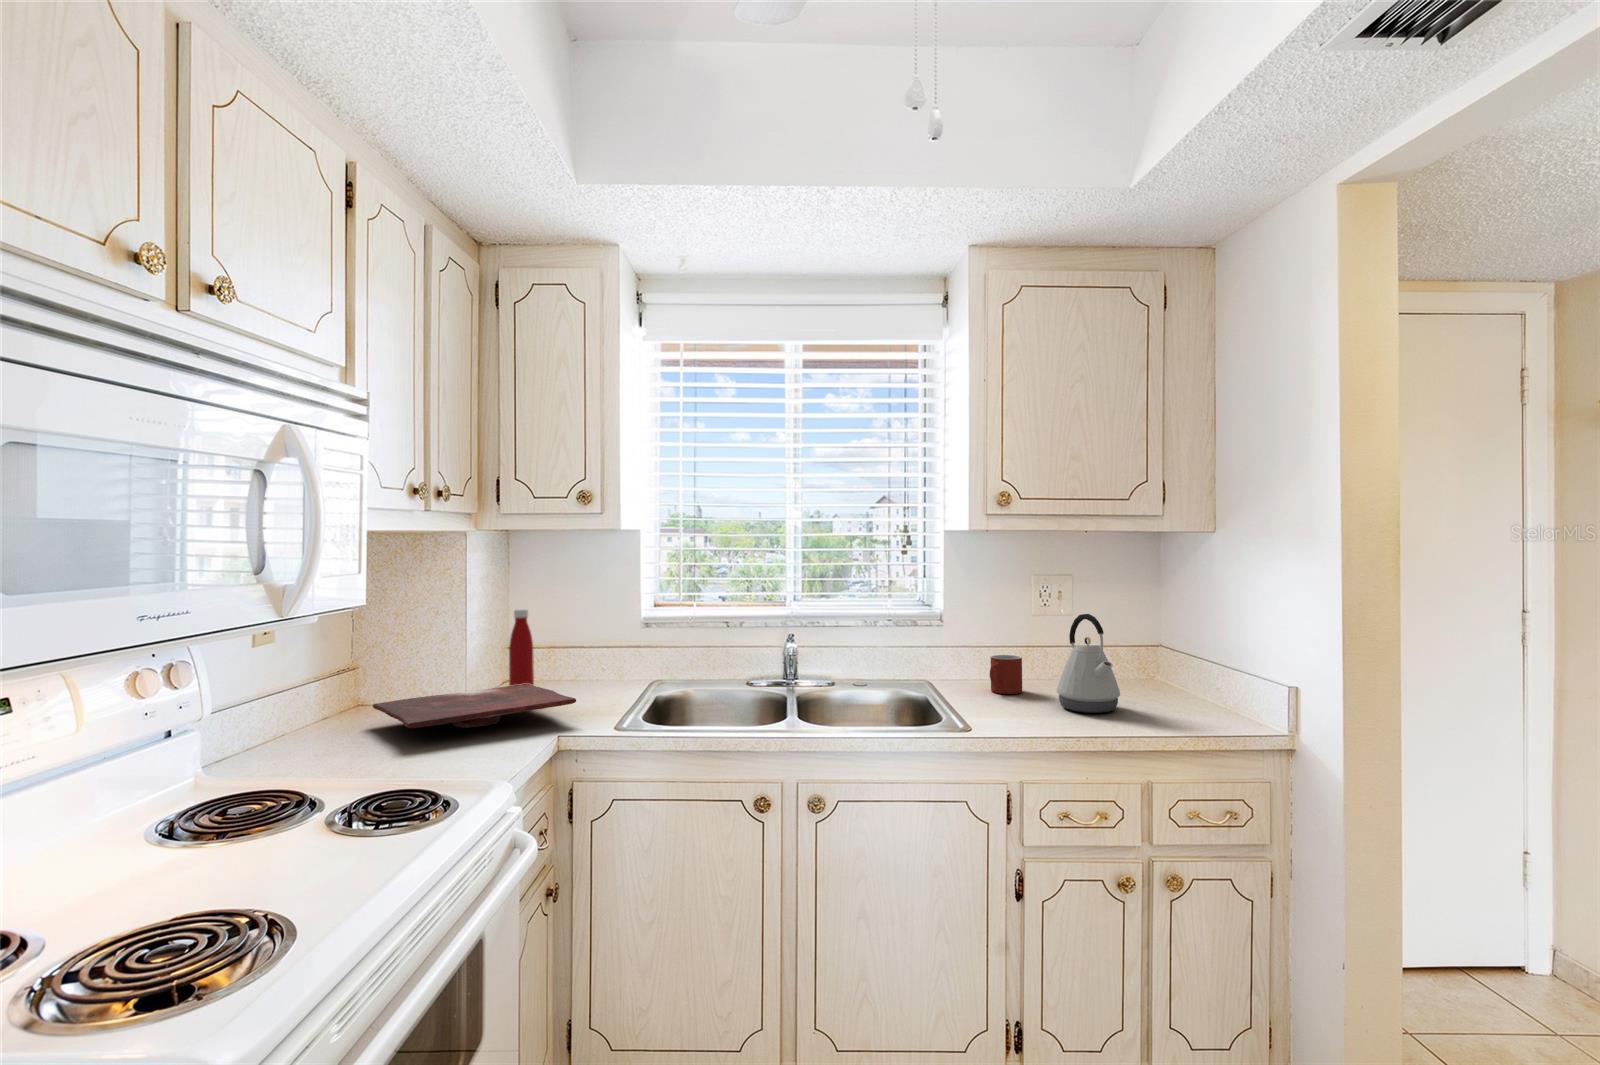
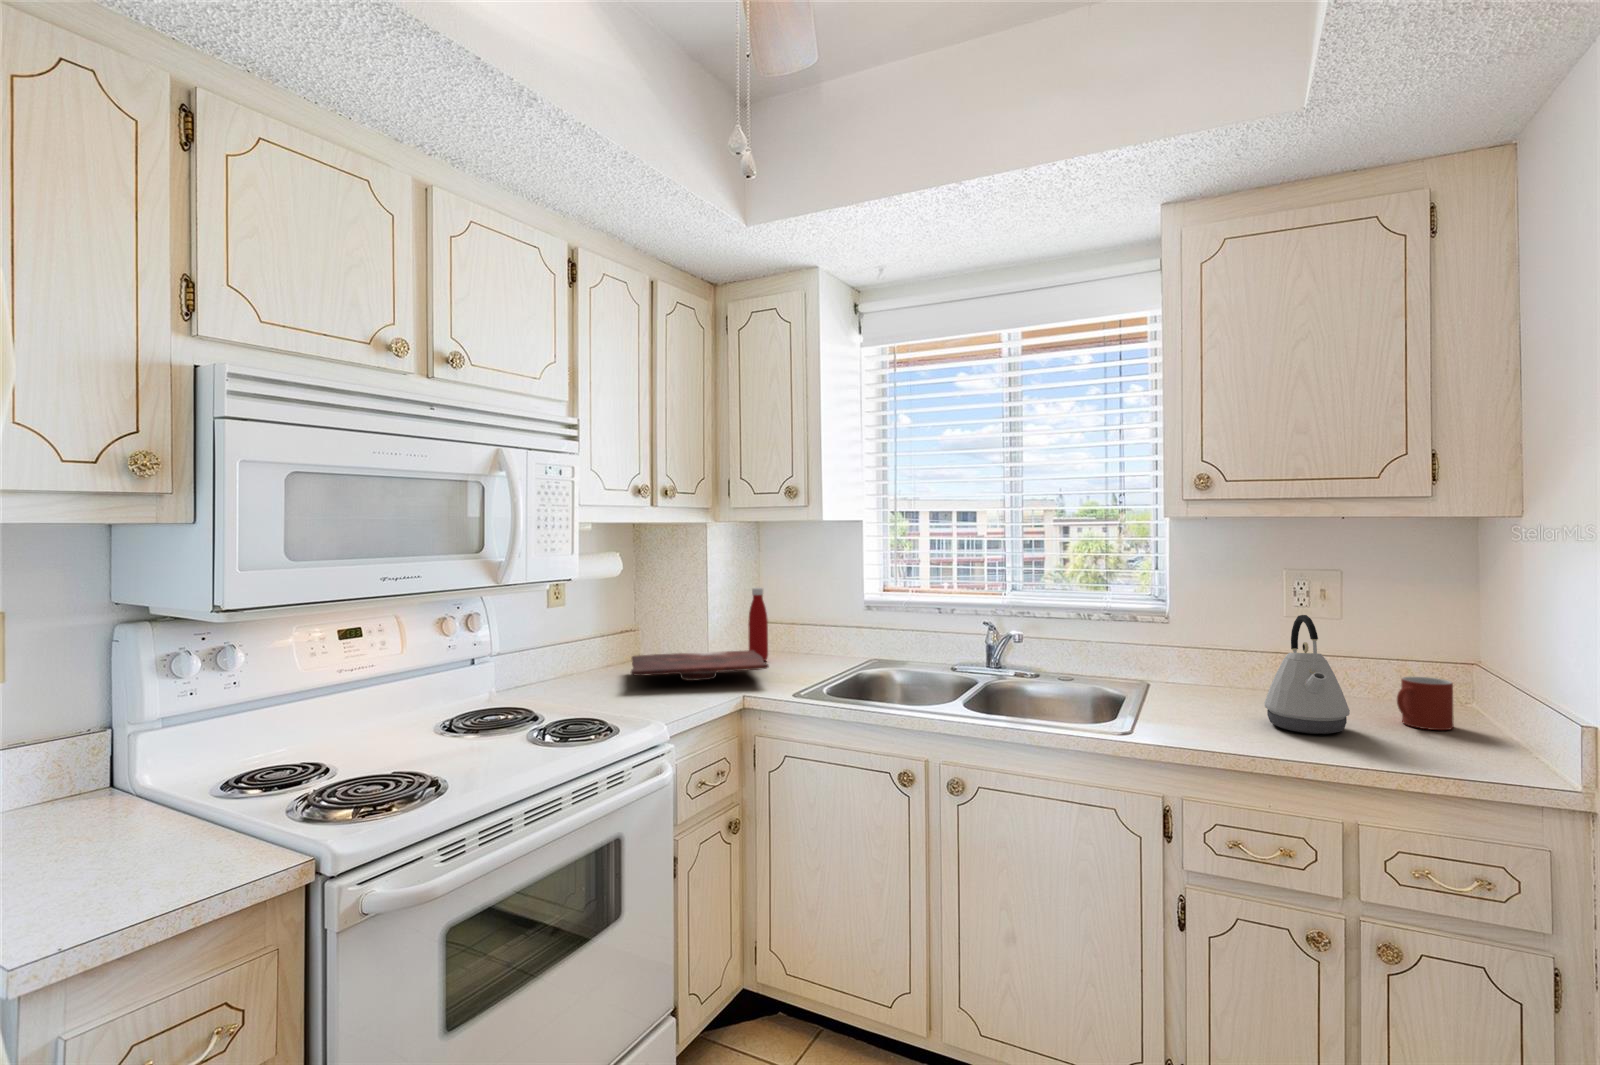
mug: present [990,655,1022,694] -> present [1397,677,1454,730]

